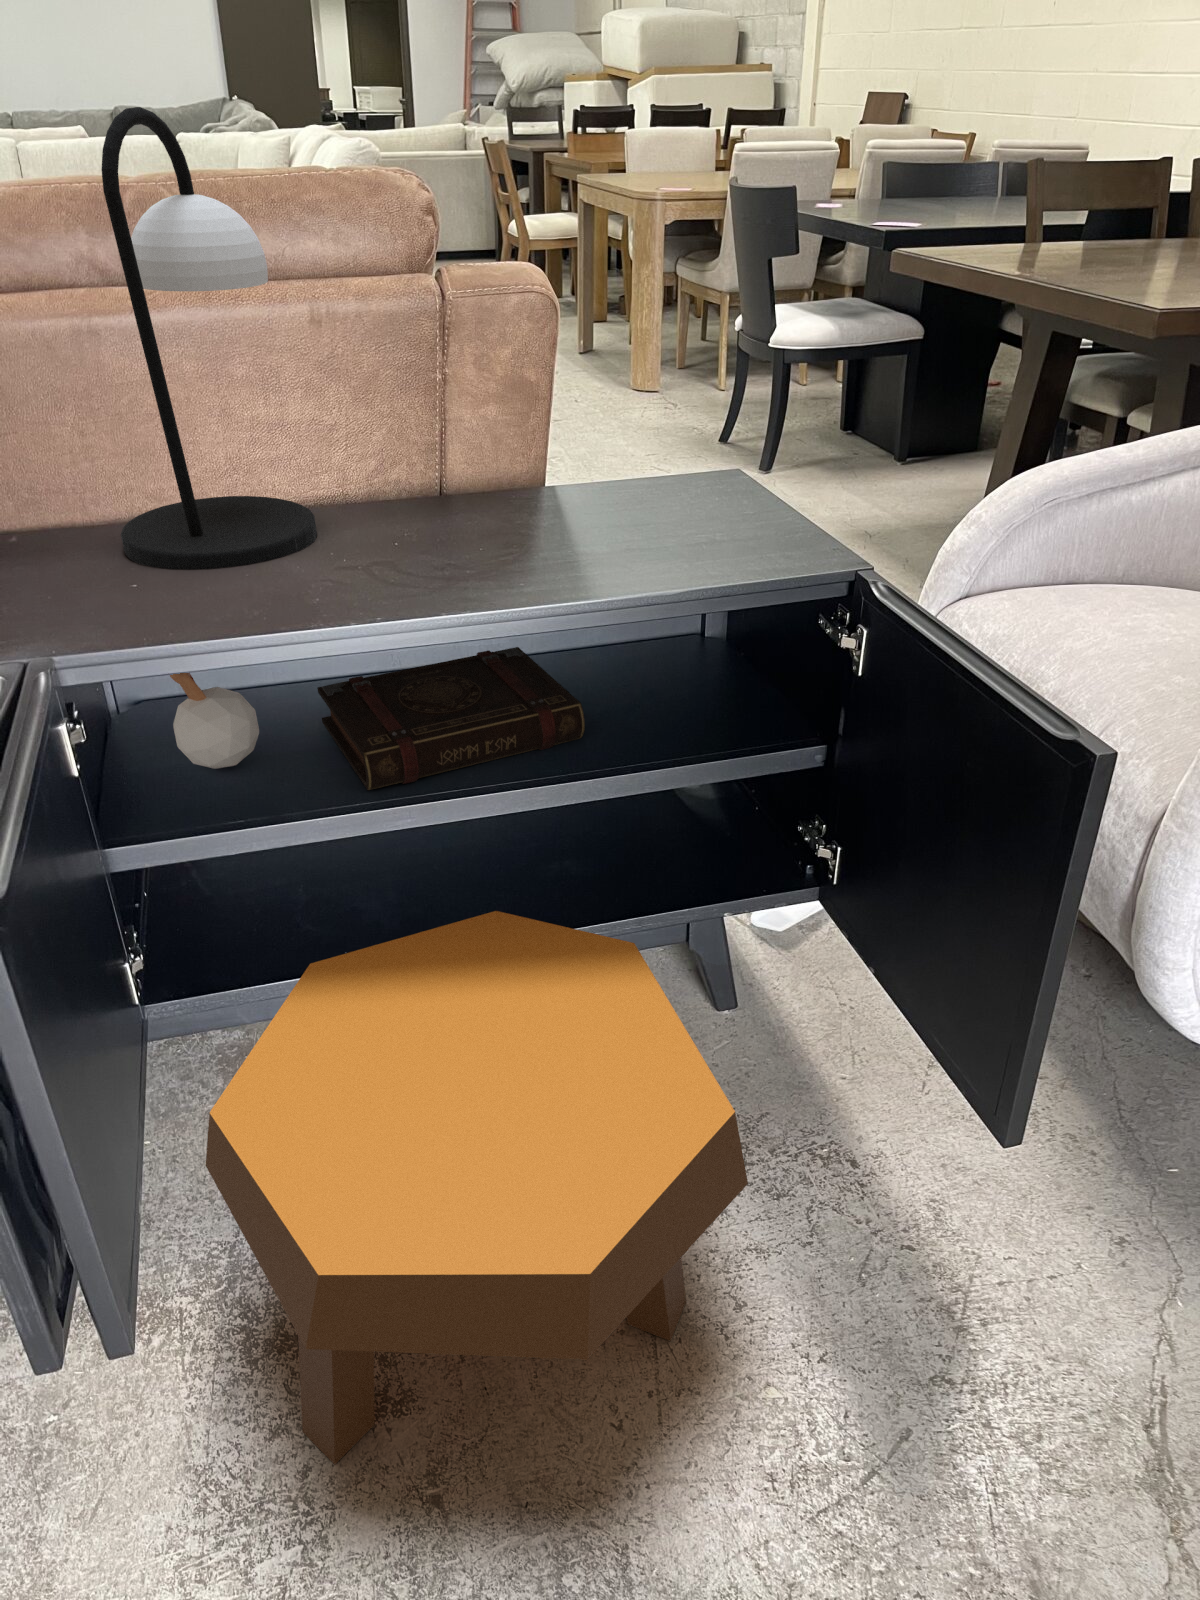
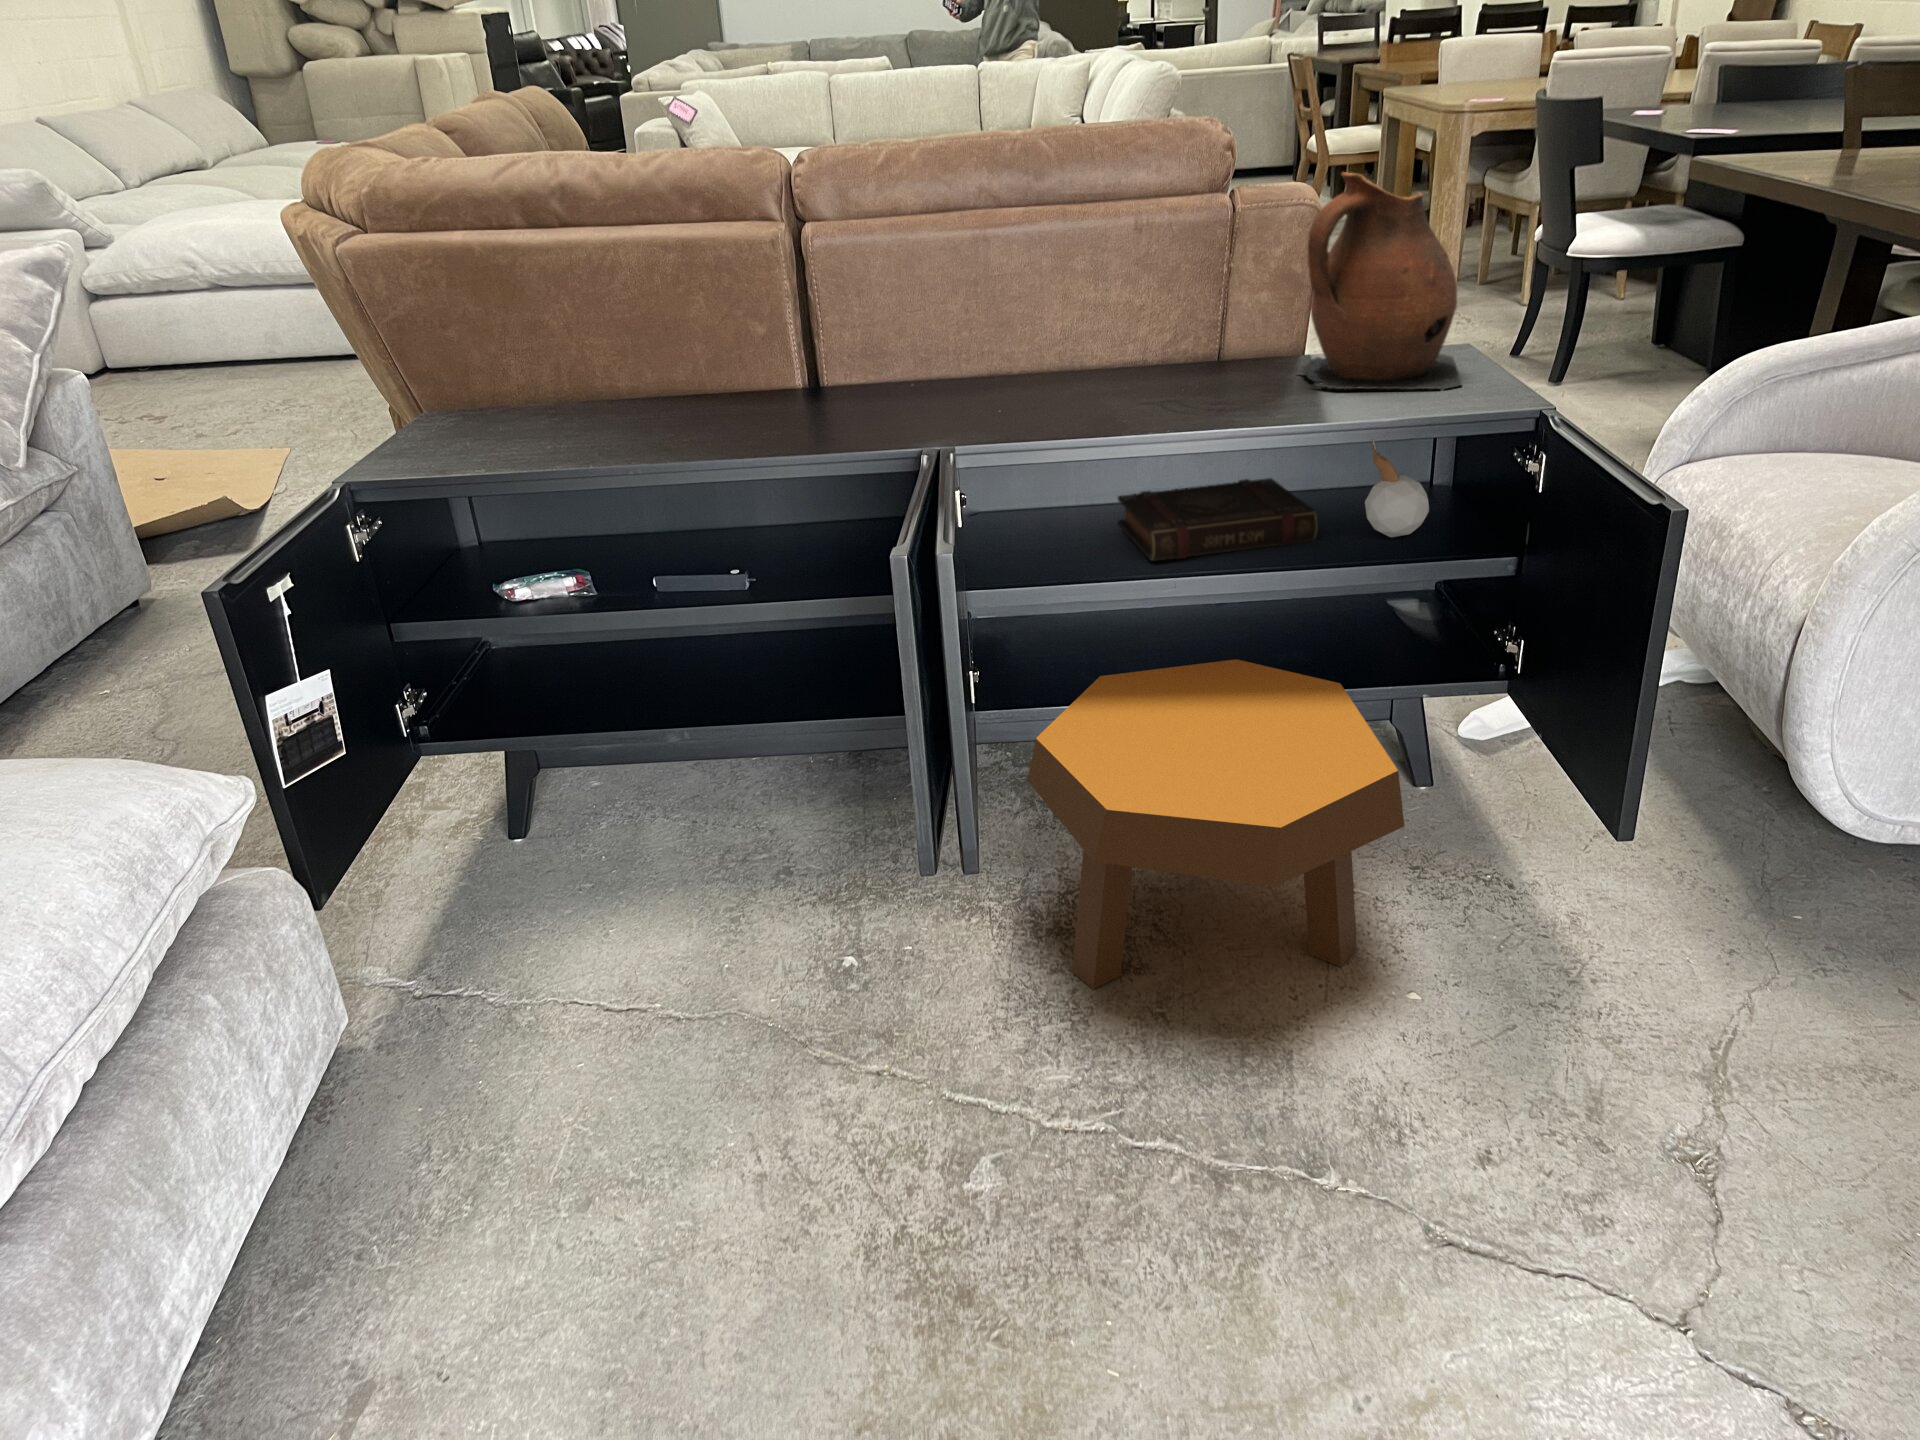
table lamp: present [101,107,317,570] -> none [991,96,1126,408]
ceramic pitcher: none [536,245,743,541] -> present [1301,172,1462,391]
candle: present [170,673,259,769] -> present [1365,439,1429,537]

